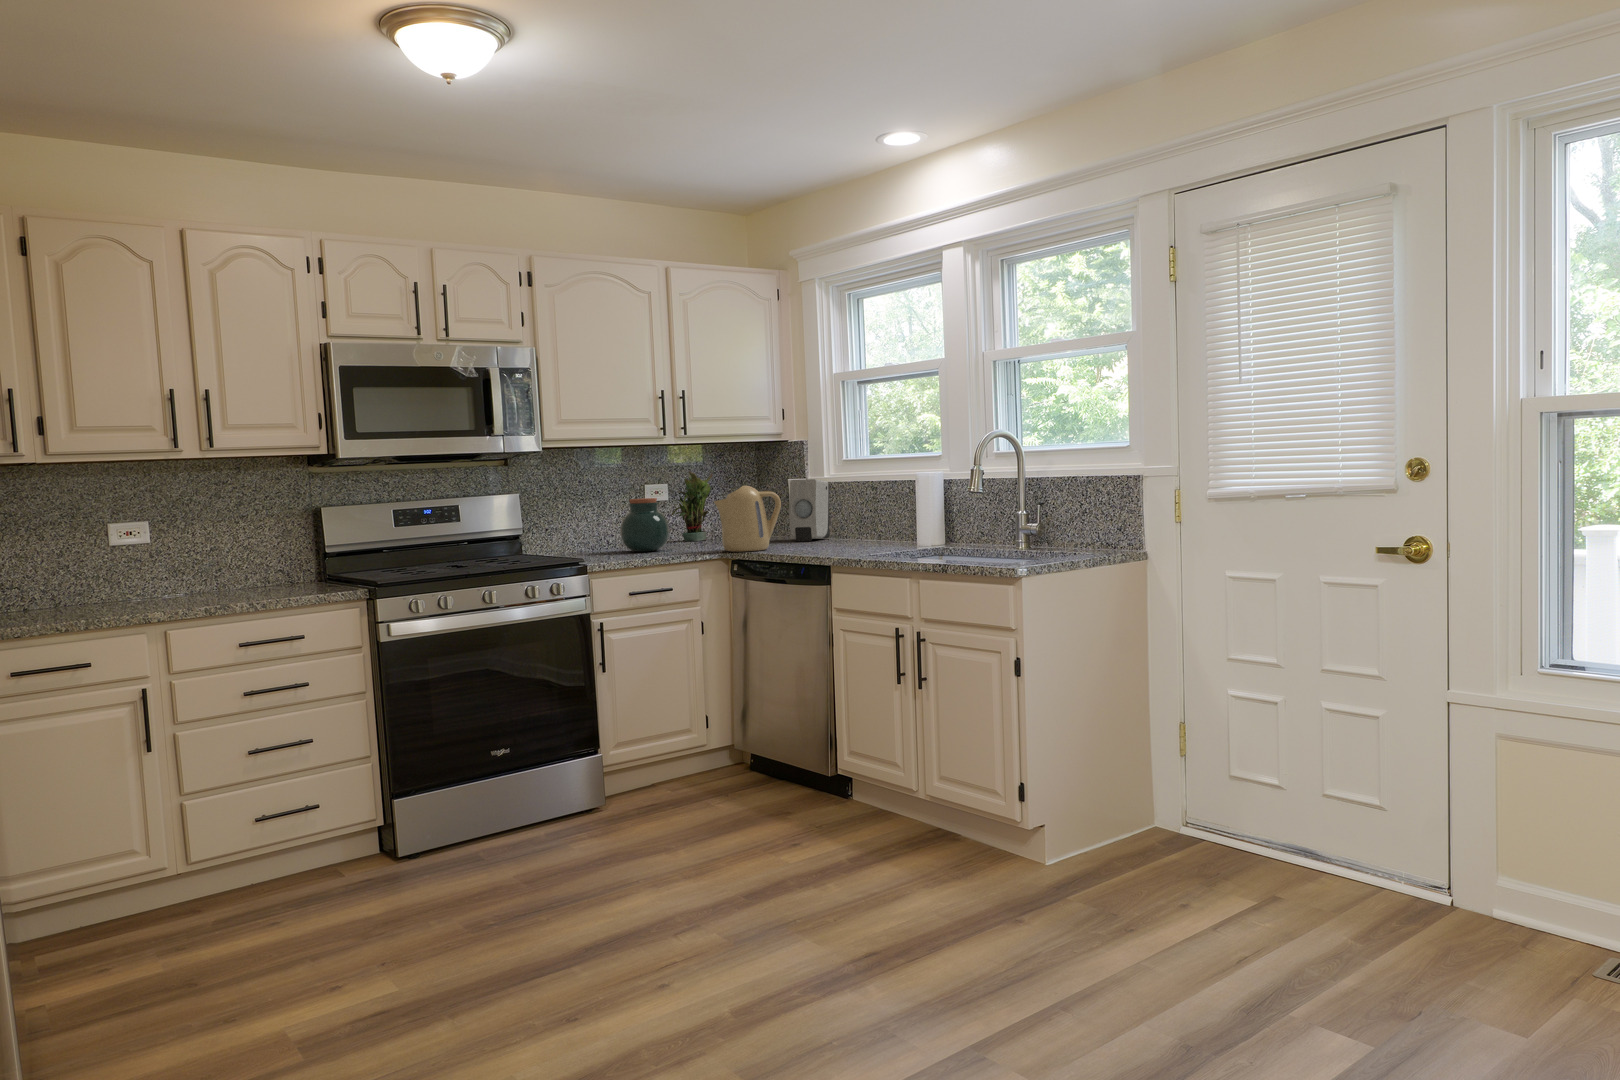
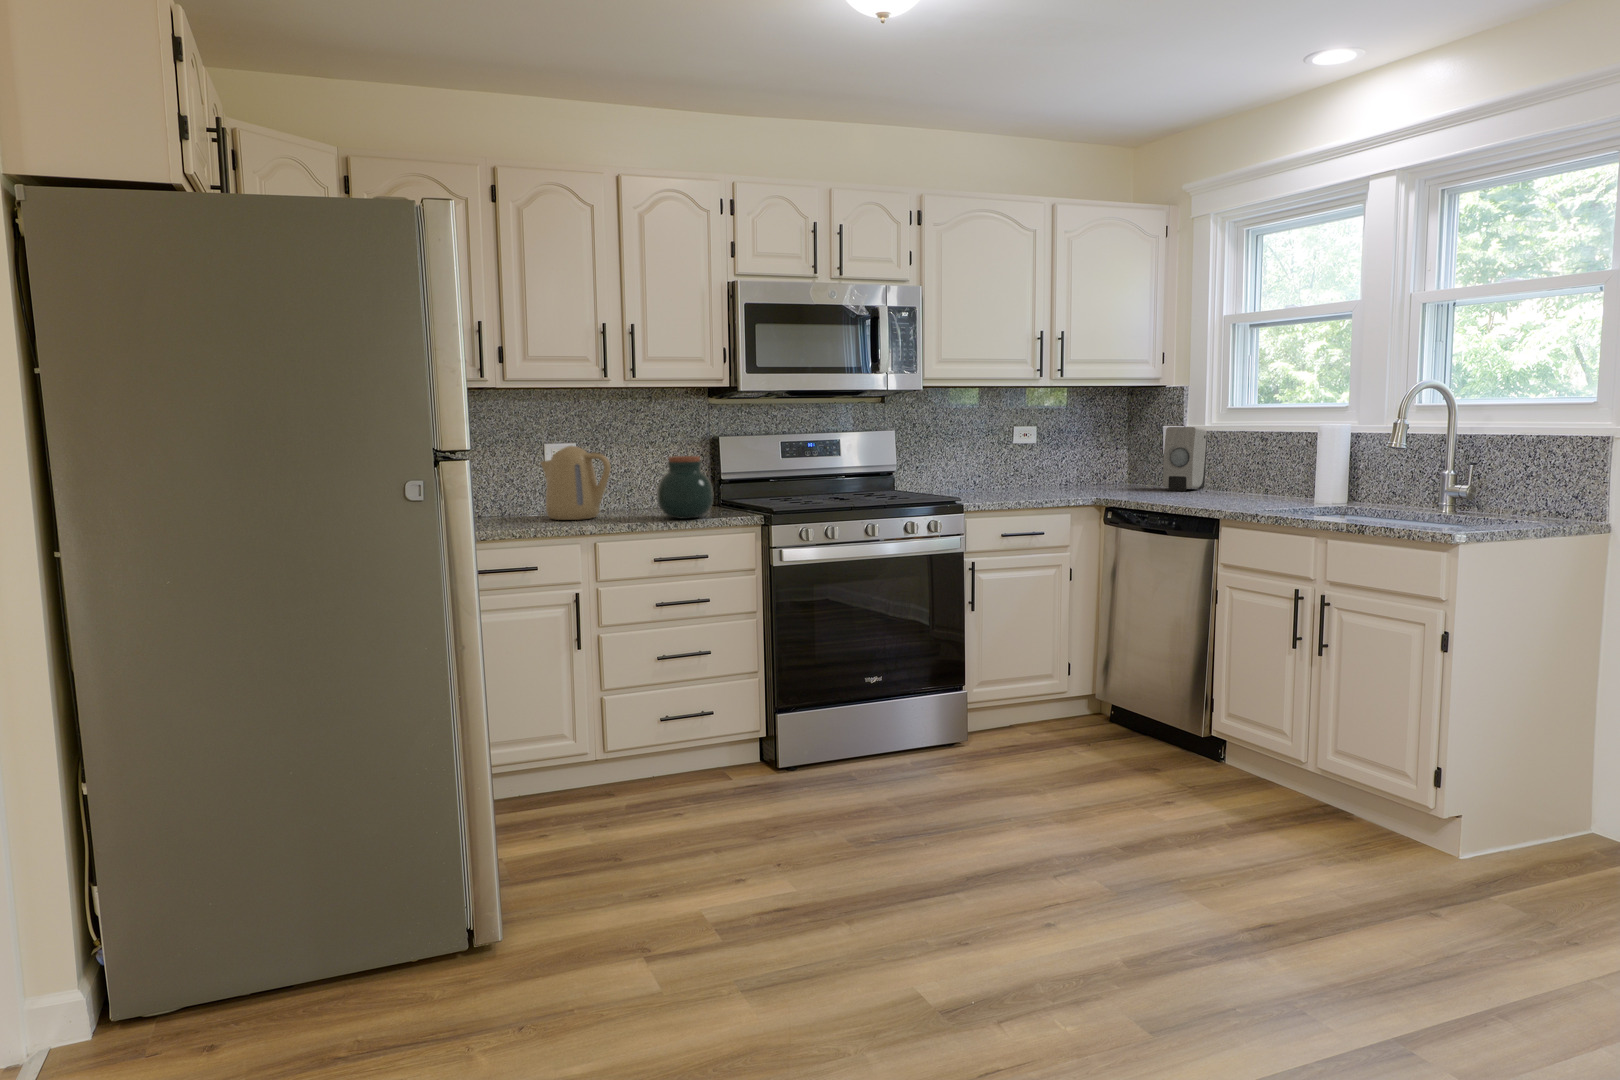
potted plant: present [671,471,713,541] -> none [1035,414,1081,485]
kettle: present [714,486,781,552] -> present [540,446,611,520]
jar: present [620,498,669,552] -> present [657,456,713,519]

